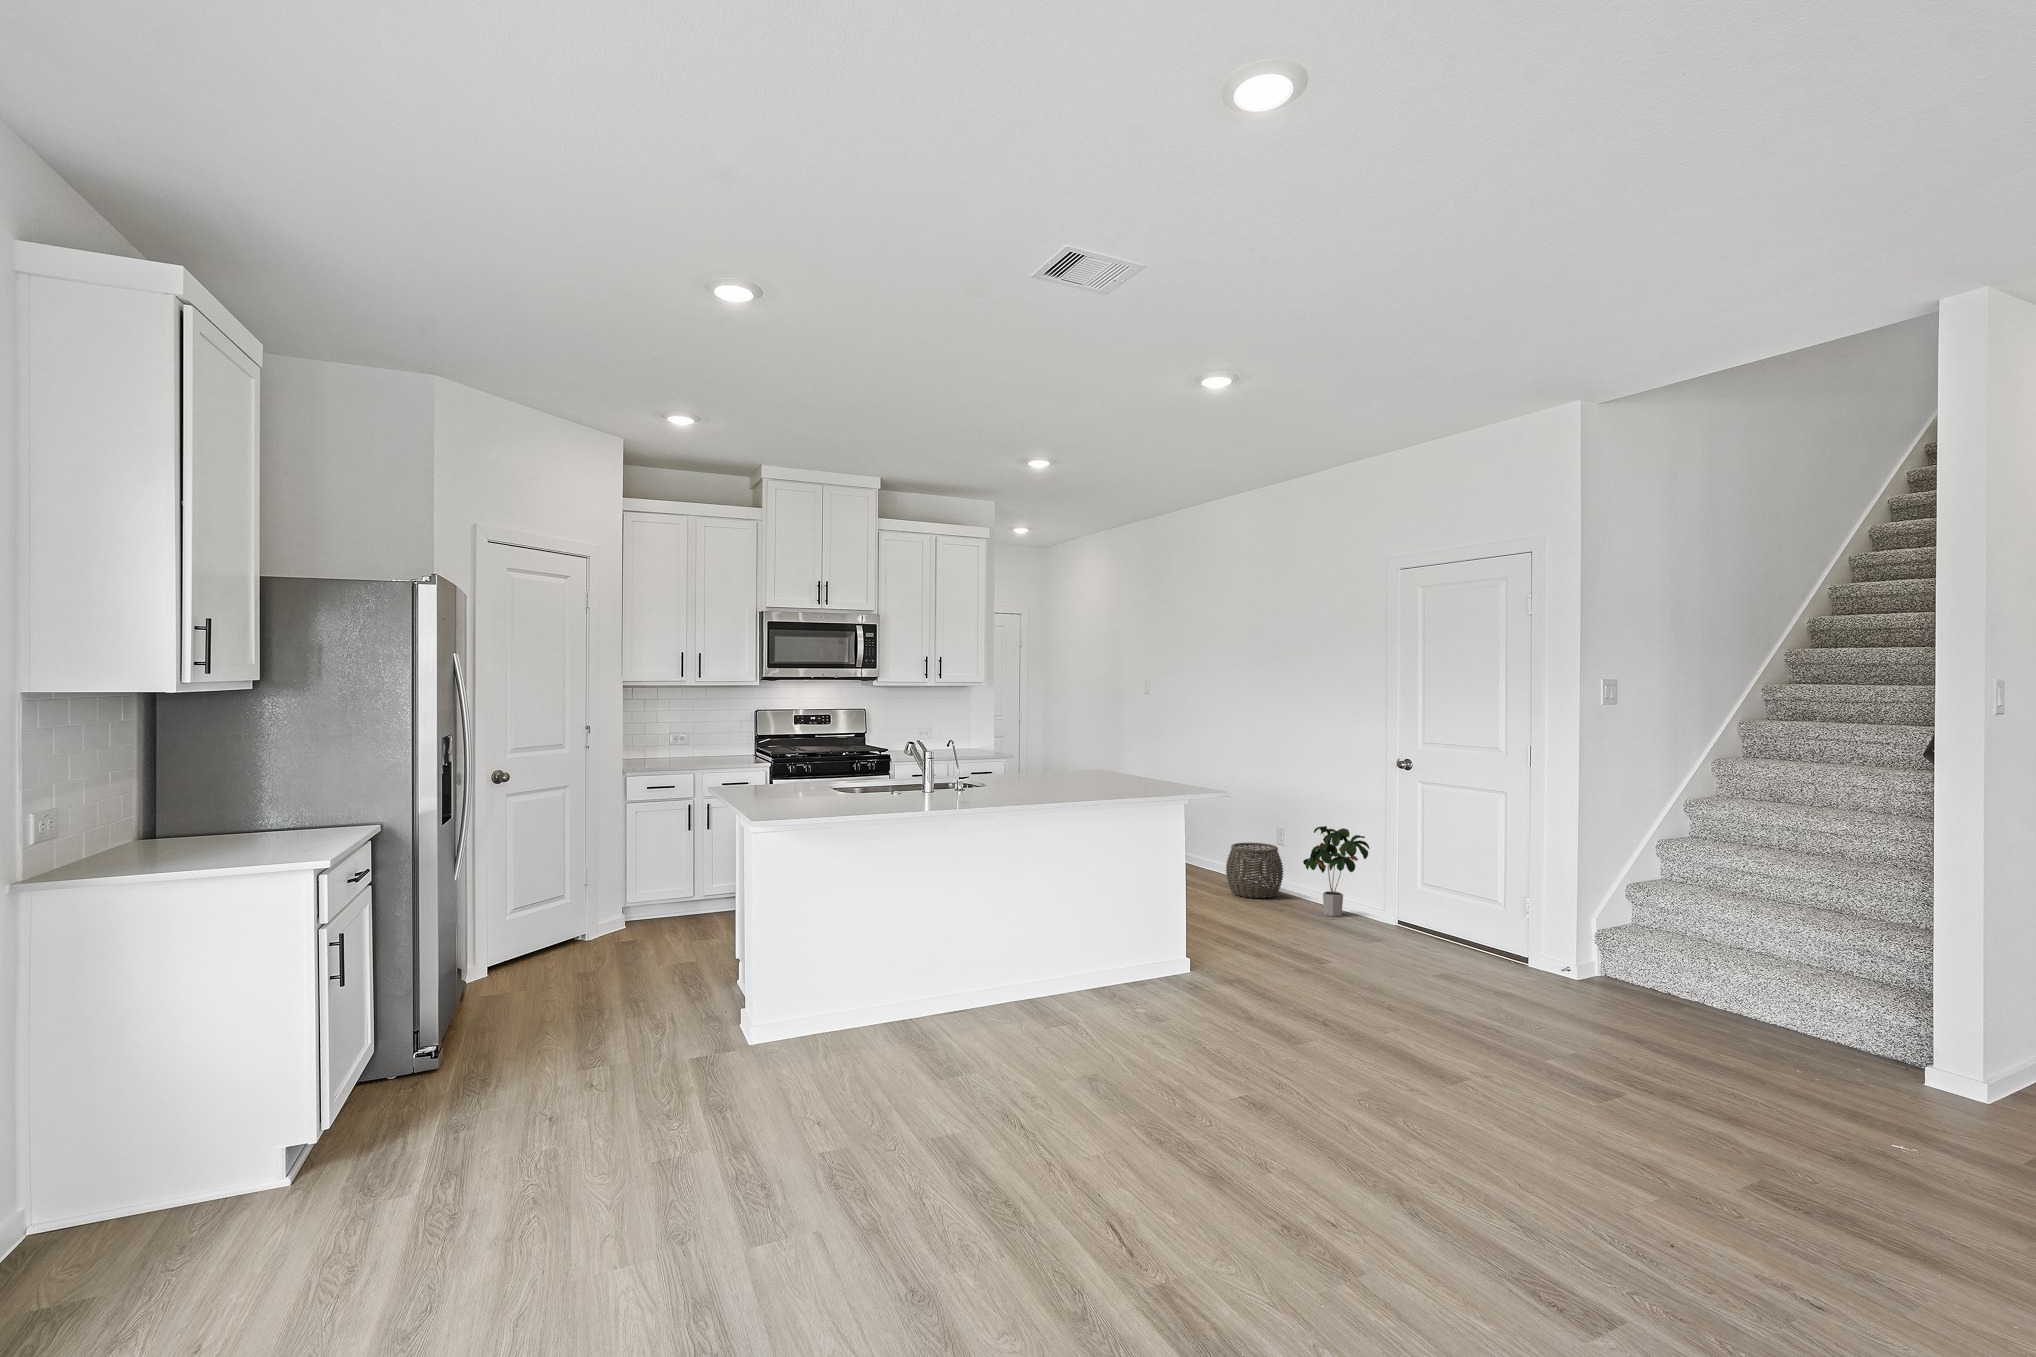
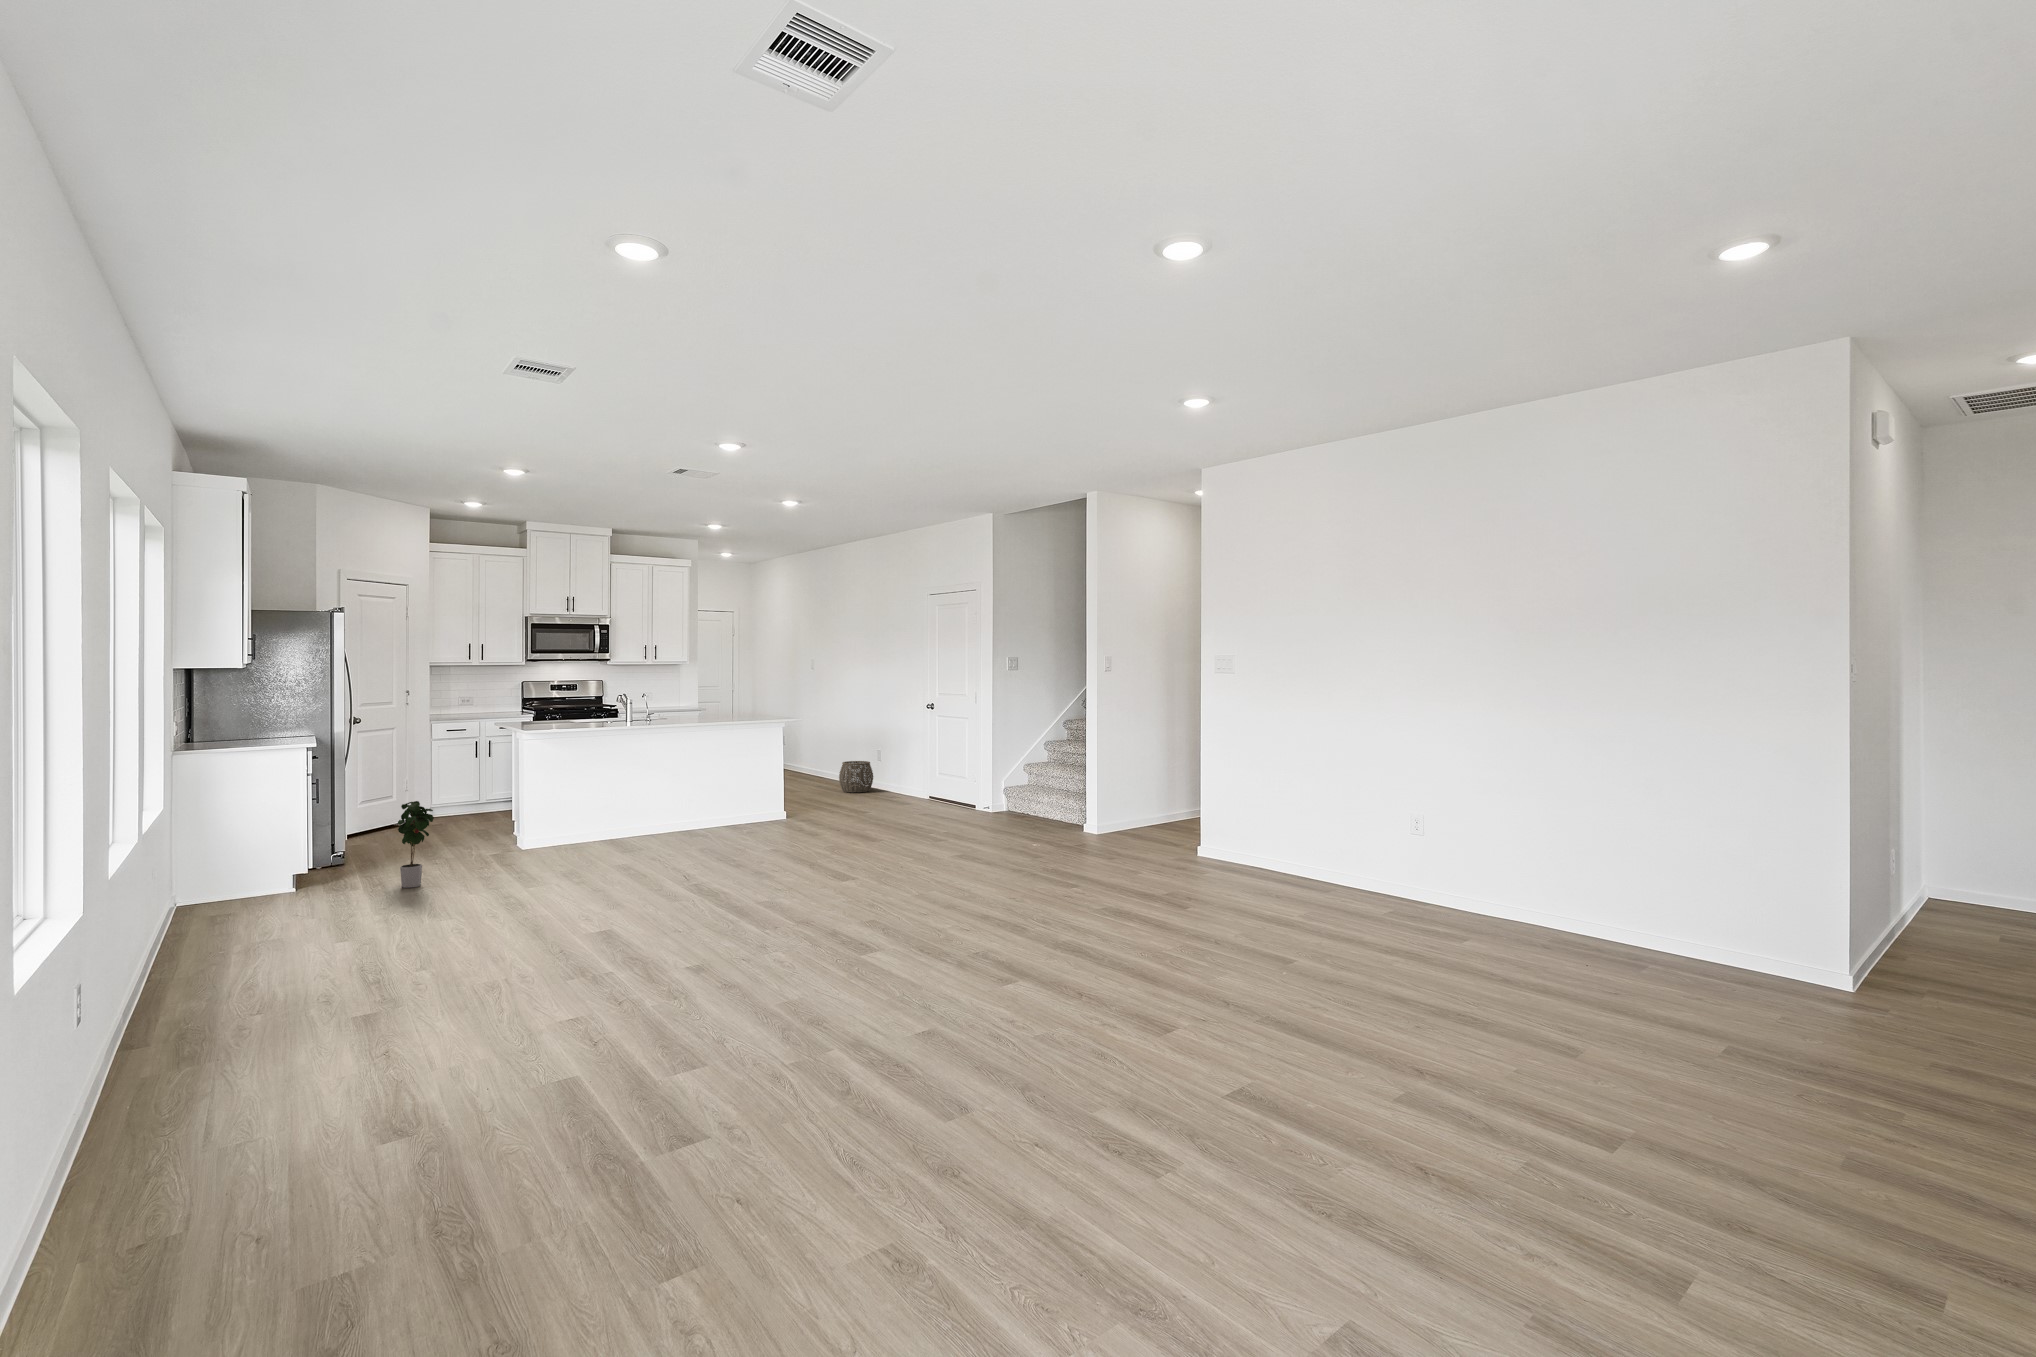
potted plant: present [1303,826,1369,916] -> present [398,801,434,888]

